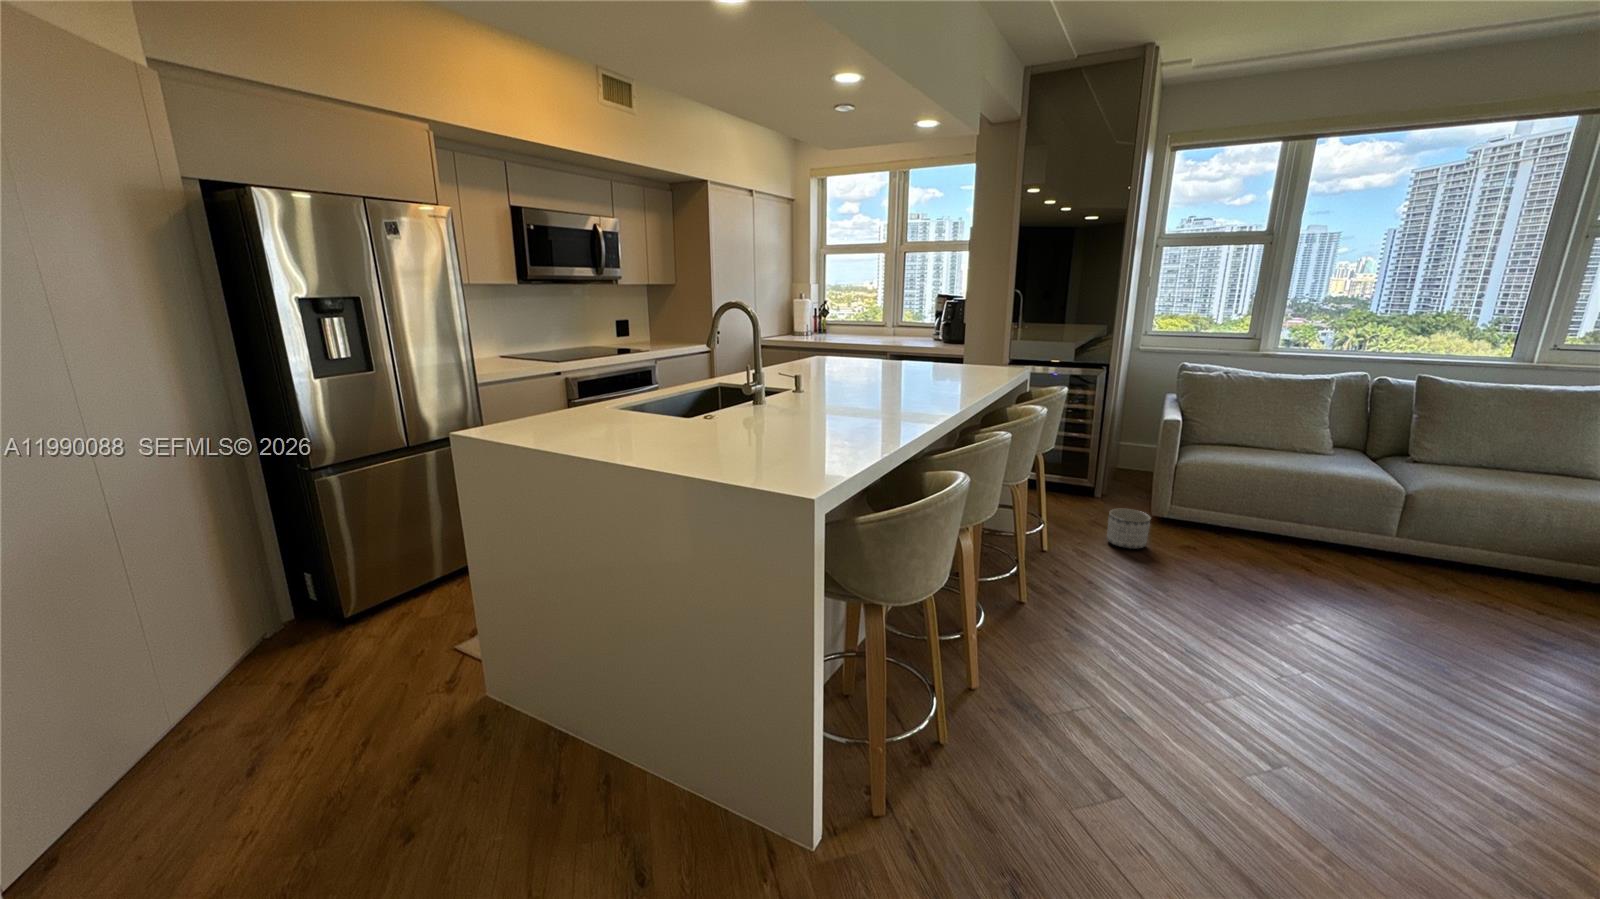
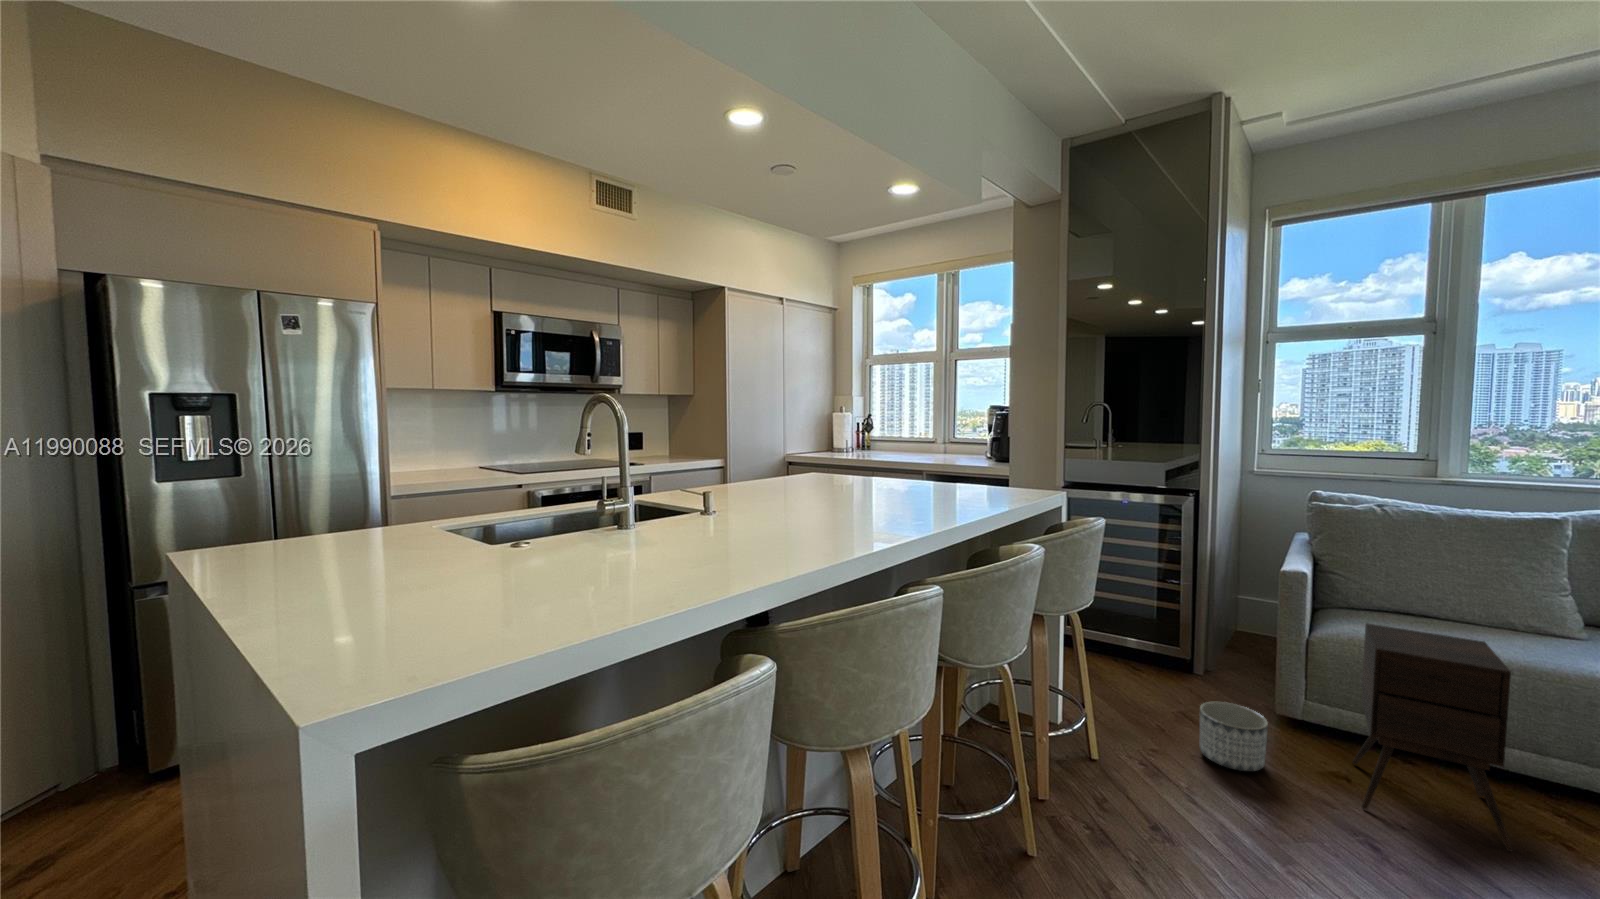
side table: none [1195,450,1291,573] -> present [1353,624,1513,851]

